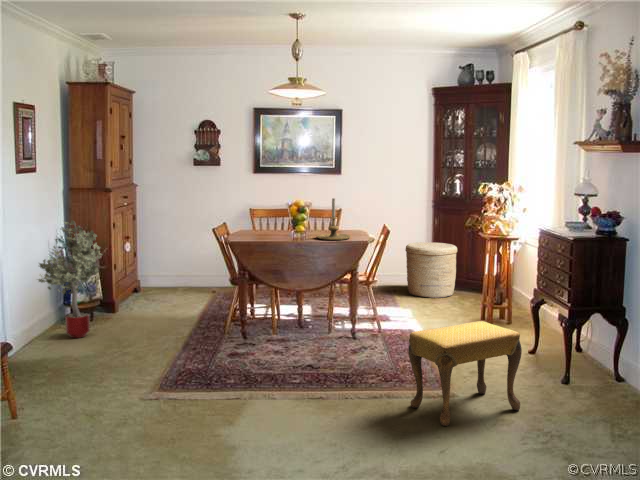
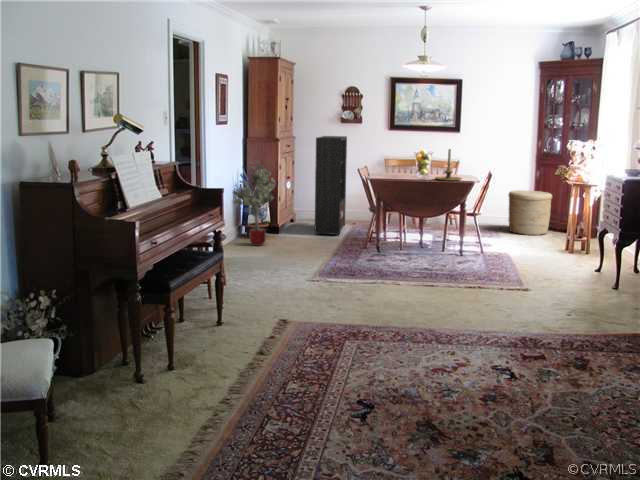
bookcase: none [156,182,205,312] -> present [315,136,347,235]
footstool: present [408,321,522,426] -> none [496,237,579,303]

